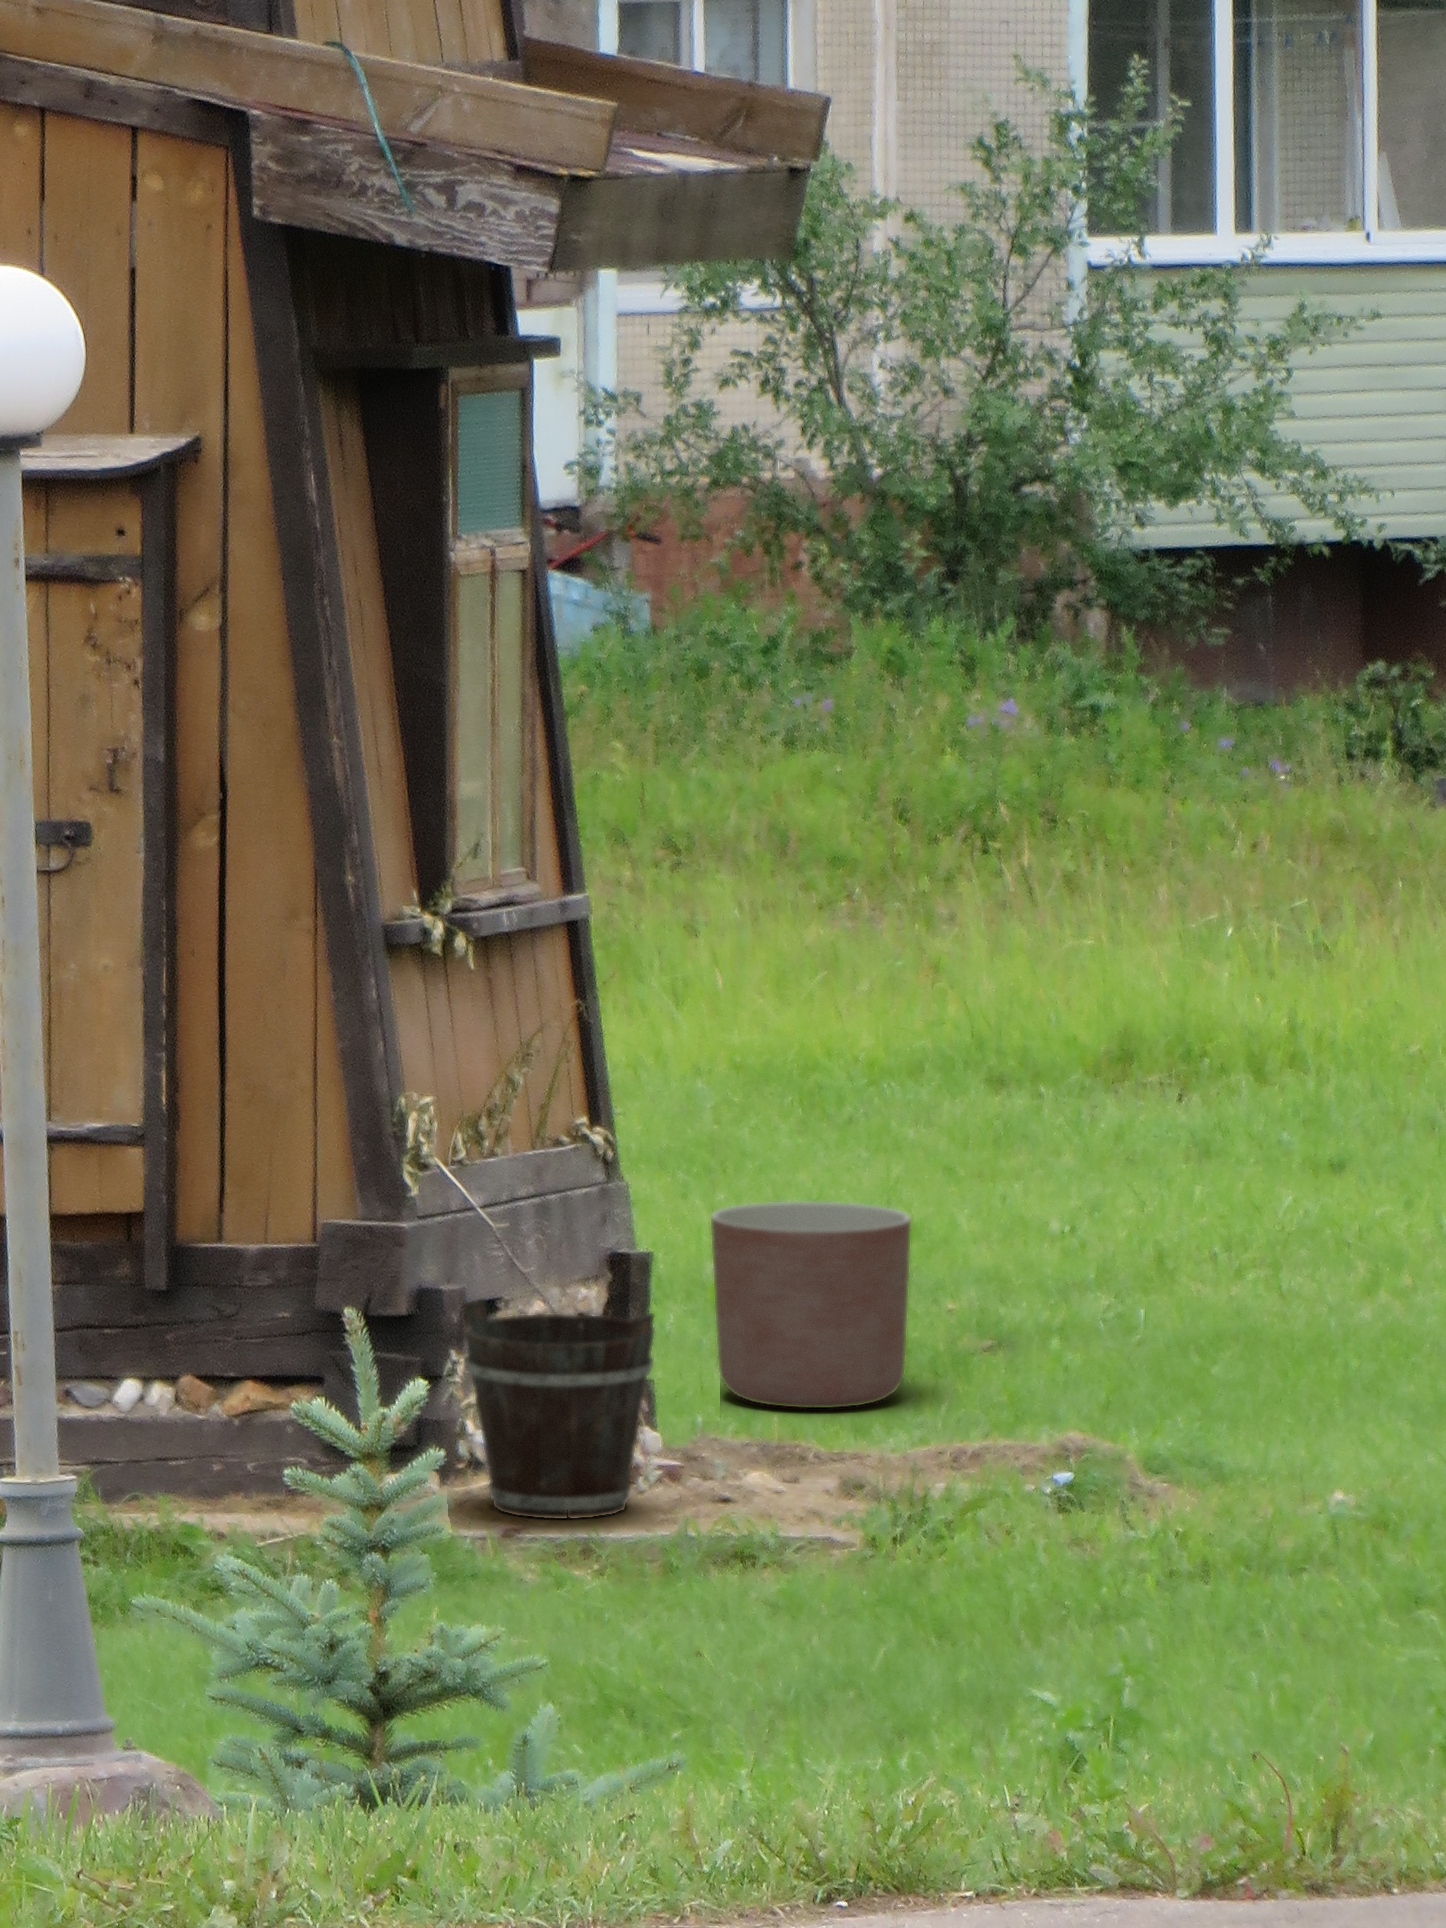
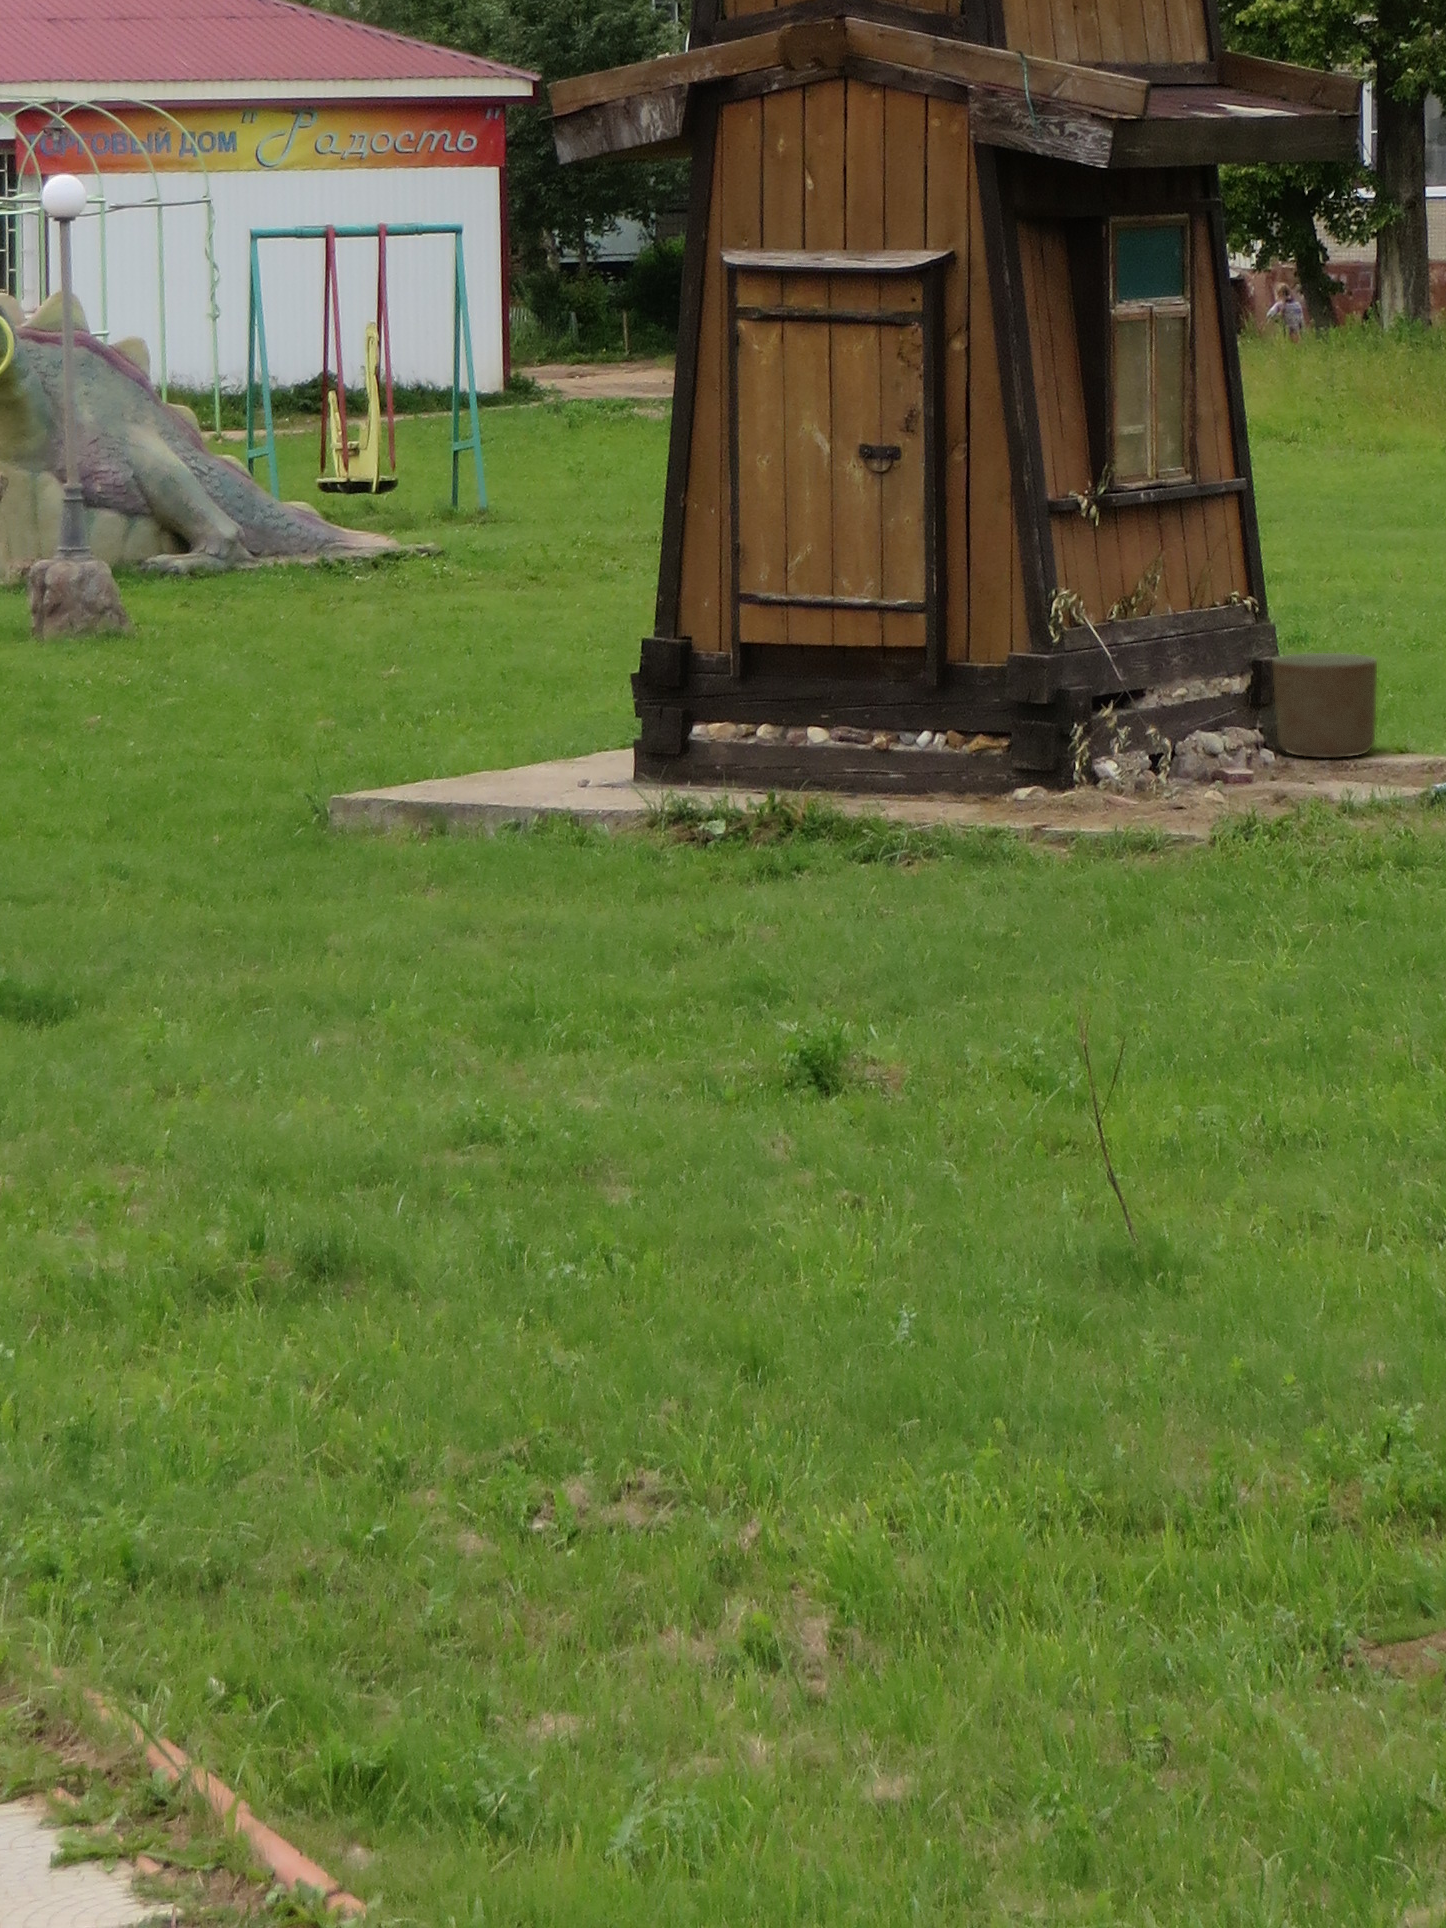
bucket: present [464,1298,654,1519] -> none [1093,689,1191,799]

